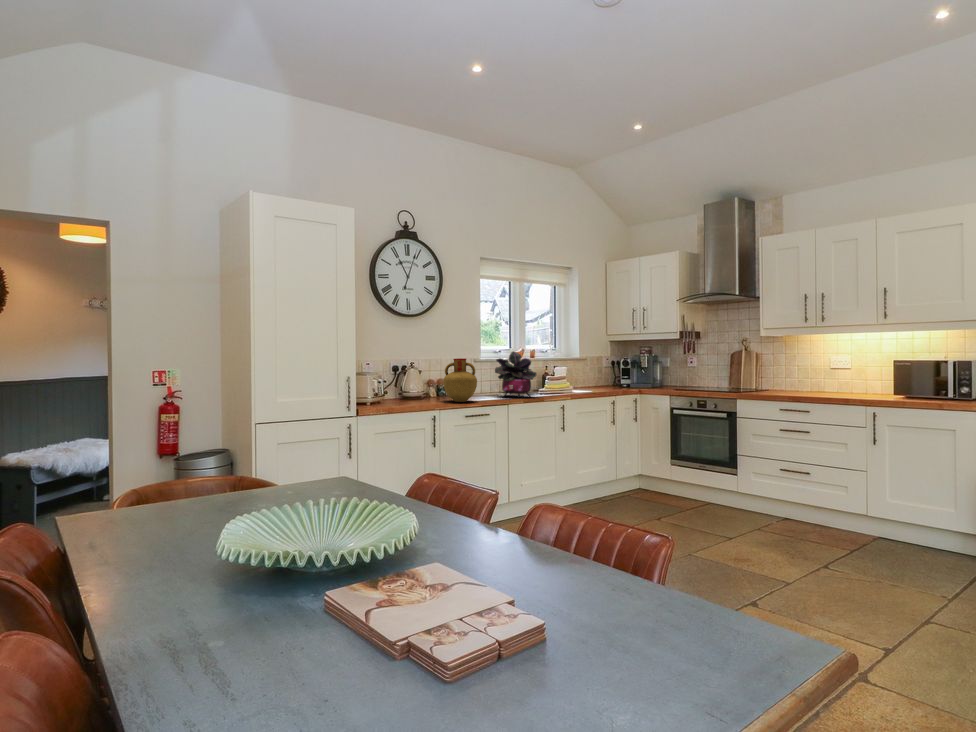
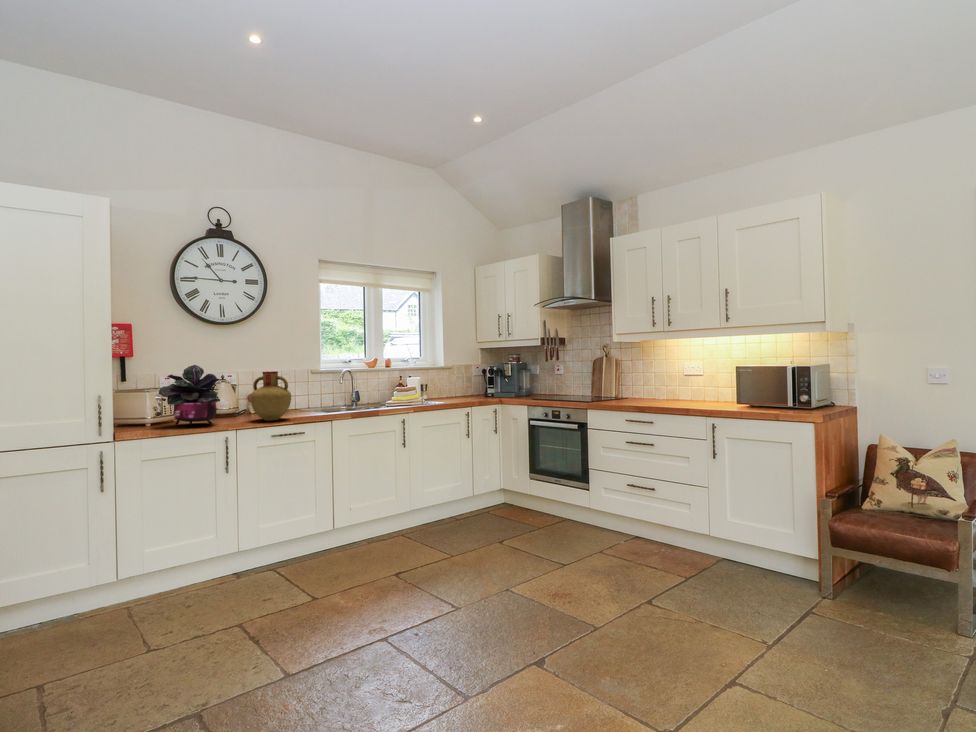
potted plant: present [495,351,537,397] -> present [159,365,220,425]

